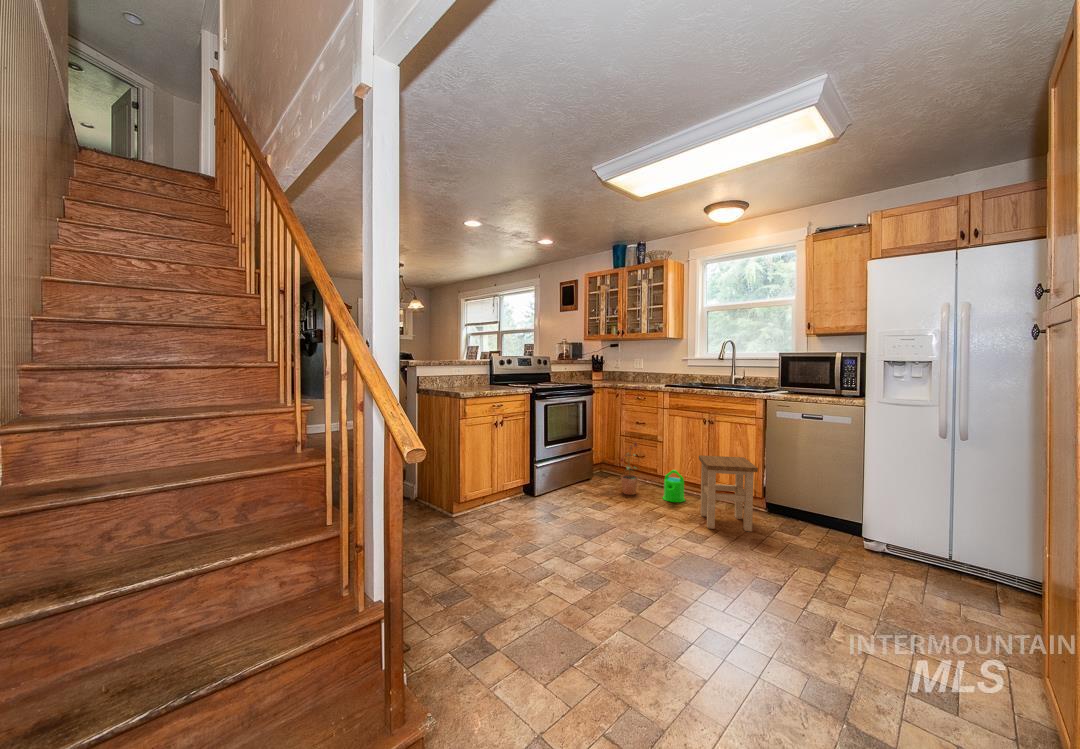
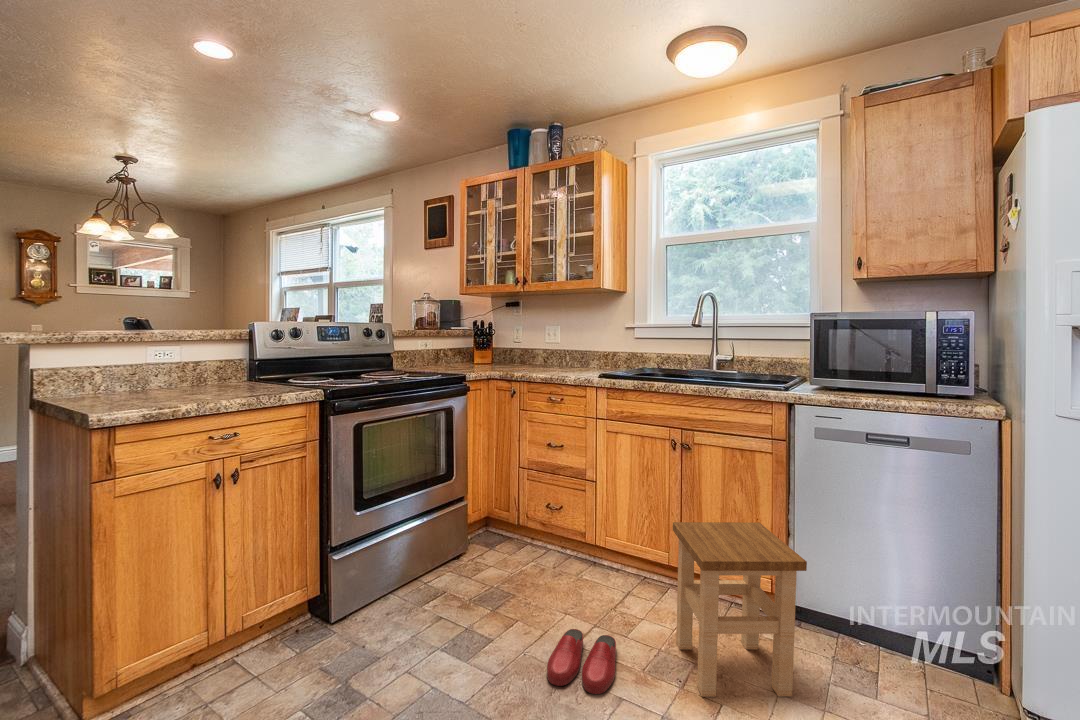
potted plant: present [621,442,638,495] -> none [515,484,553,592]
watering can: present [663,470,685,502] -> none [597,540,642,607]
slippers: none [636,504,669,524] -> present [547,629,616,694]

